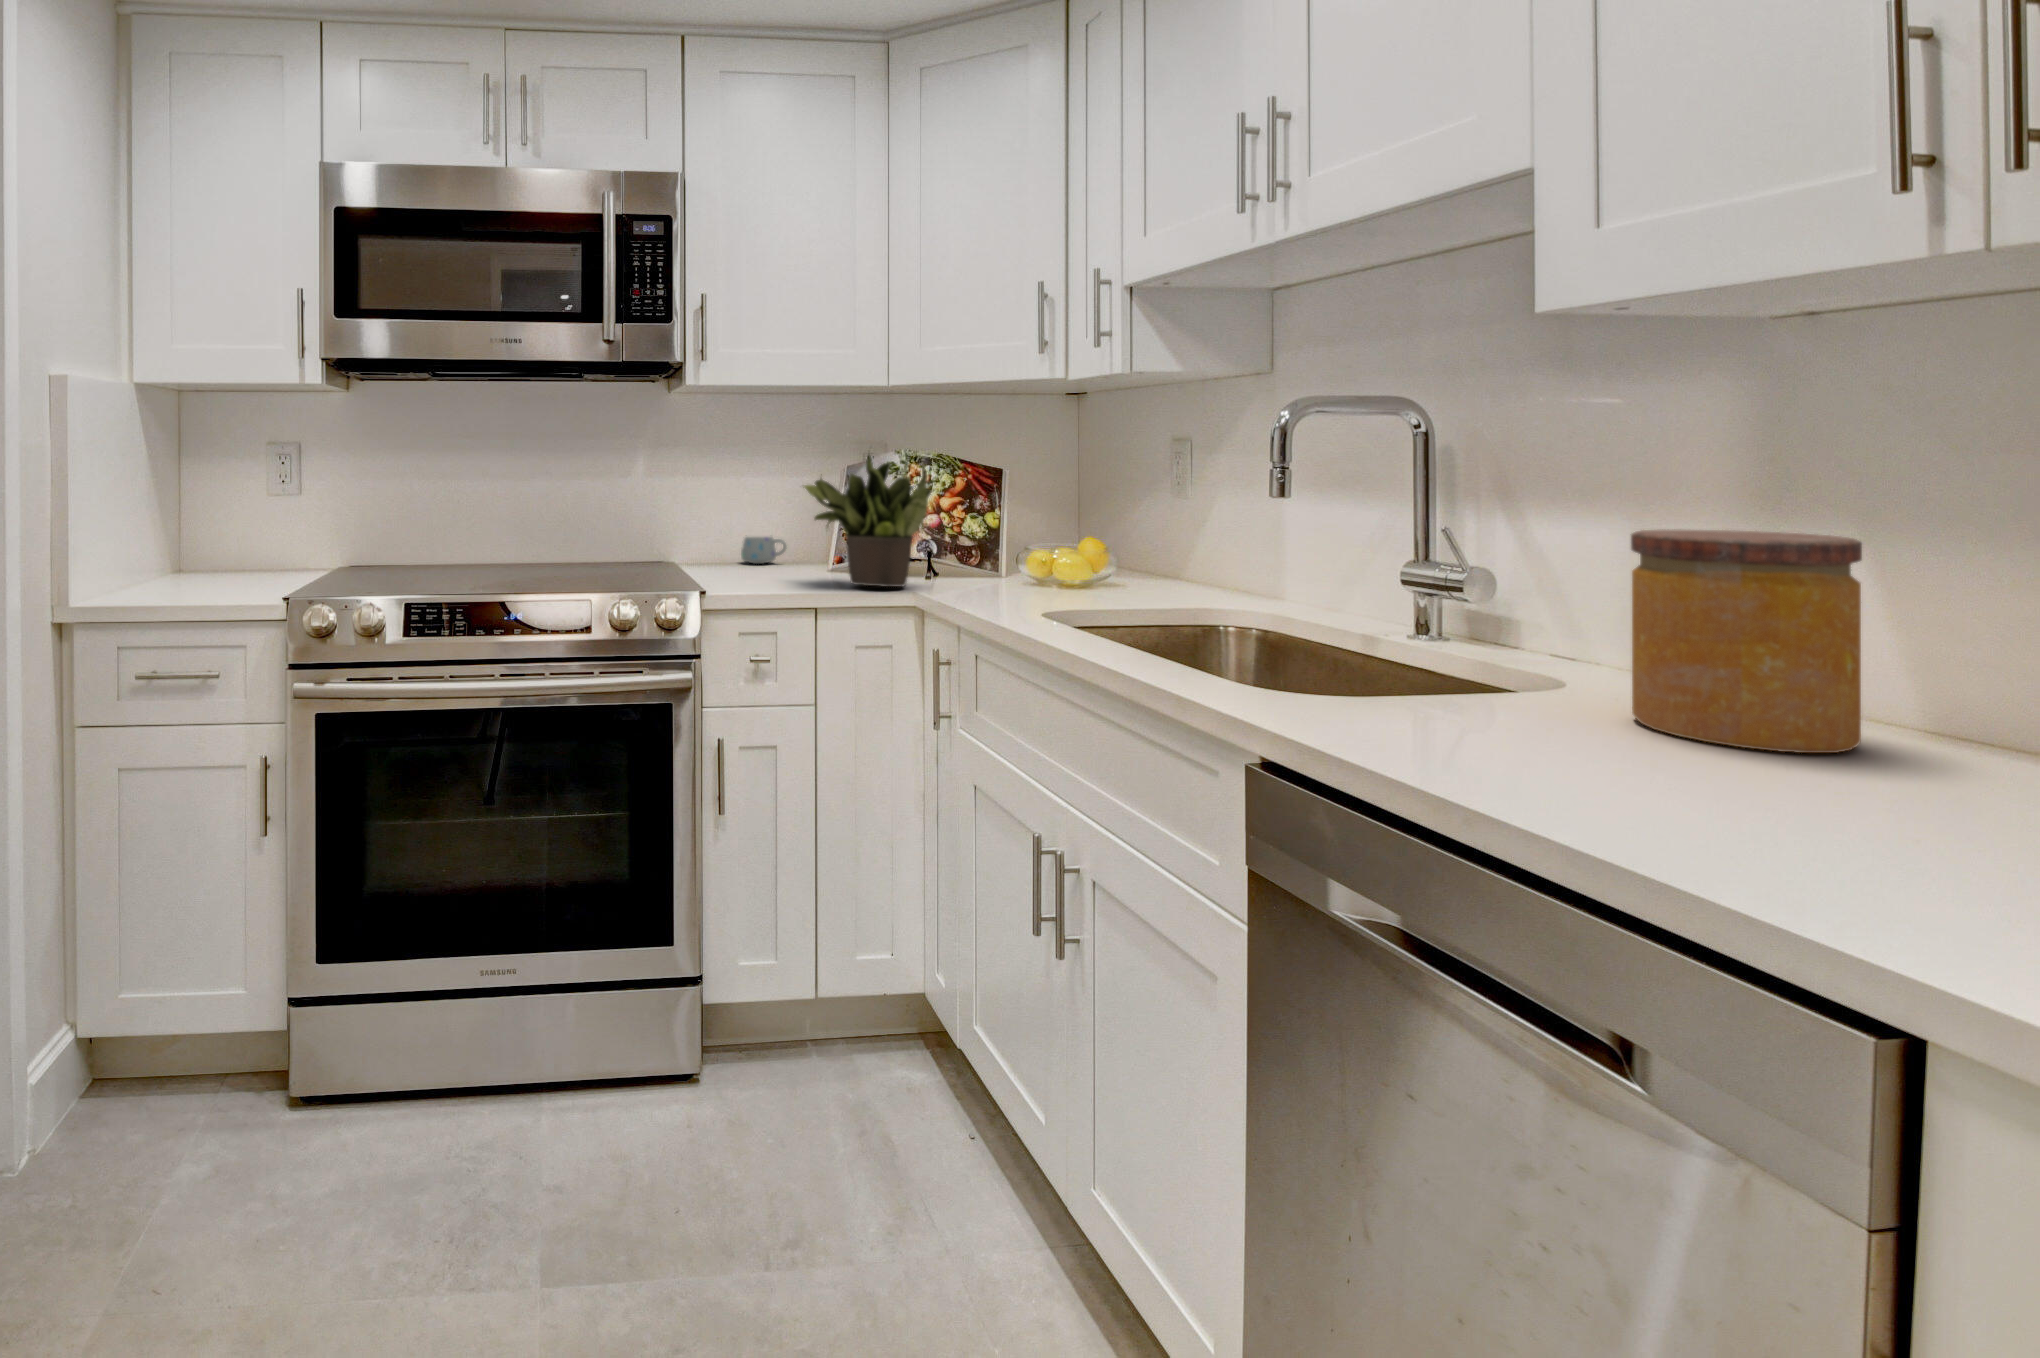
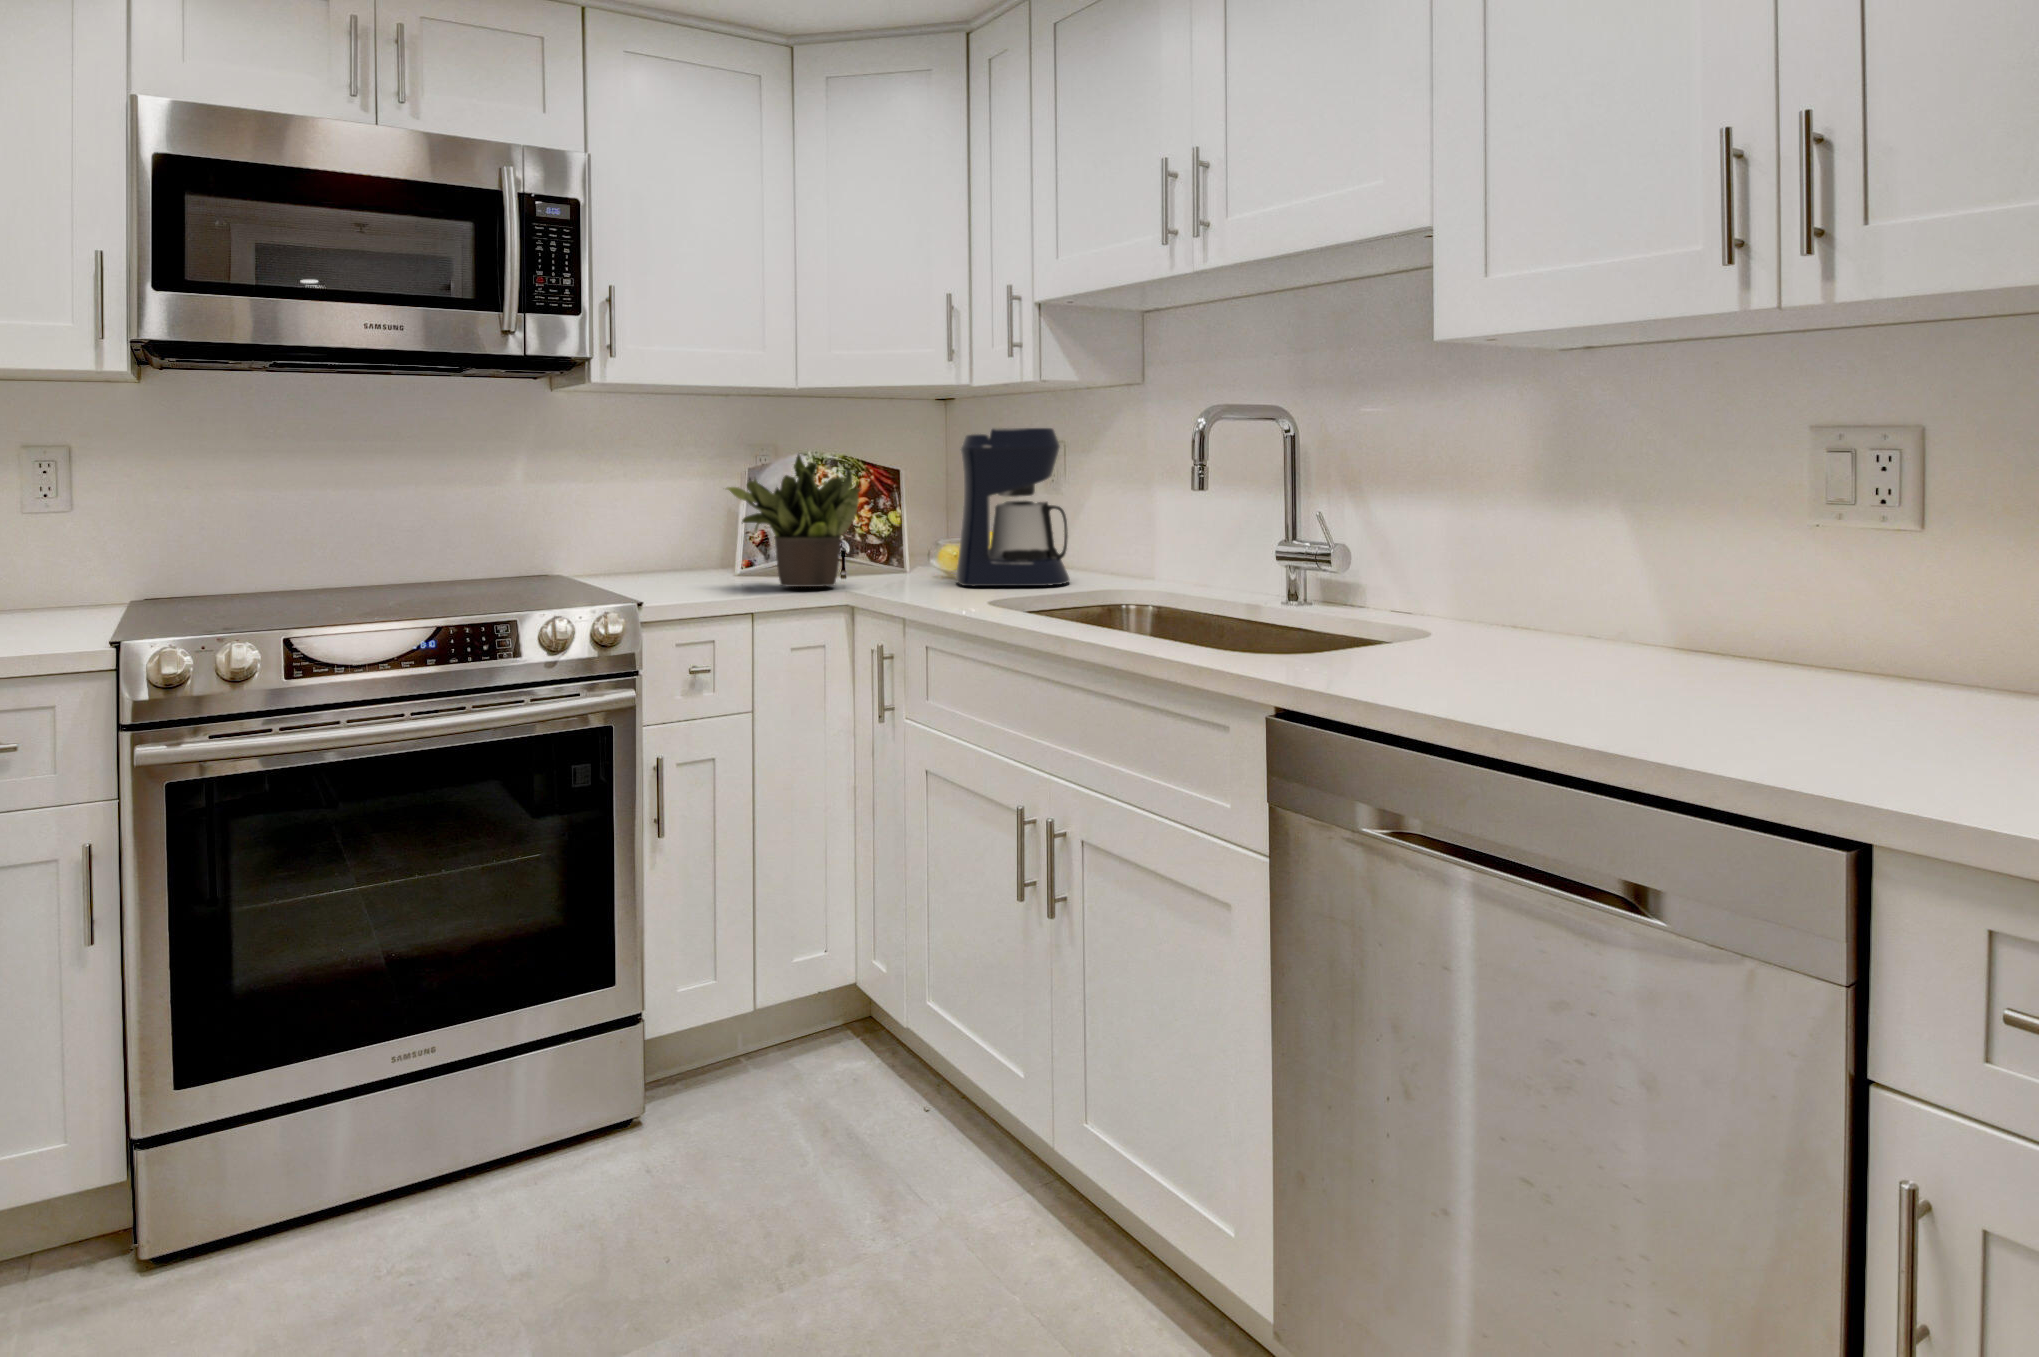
coffee maker: none [1037,426,1170,600] -> present [956,428,1070,586]
jar: present [1631,529,1862,753] -> none [1442,505,1566,652]
mug: present [741,537,787,564] -> none [636,542,687,573]

